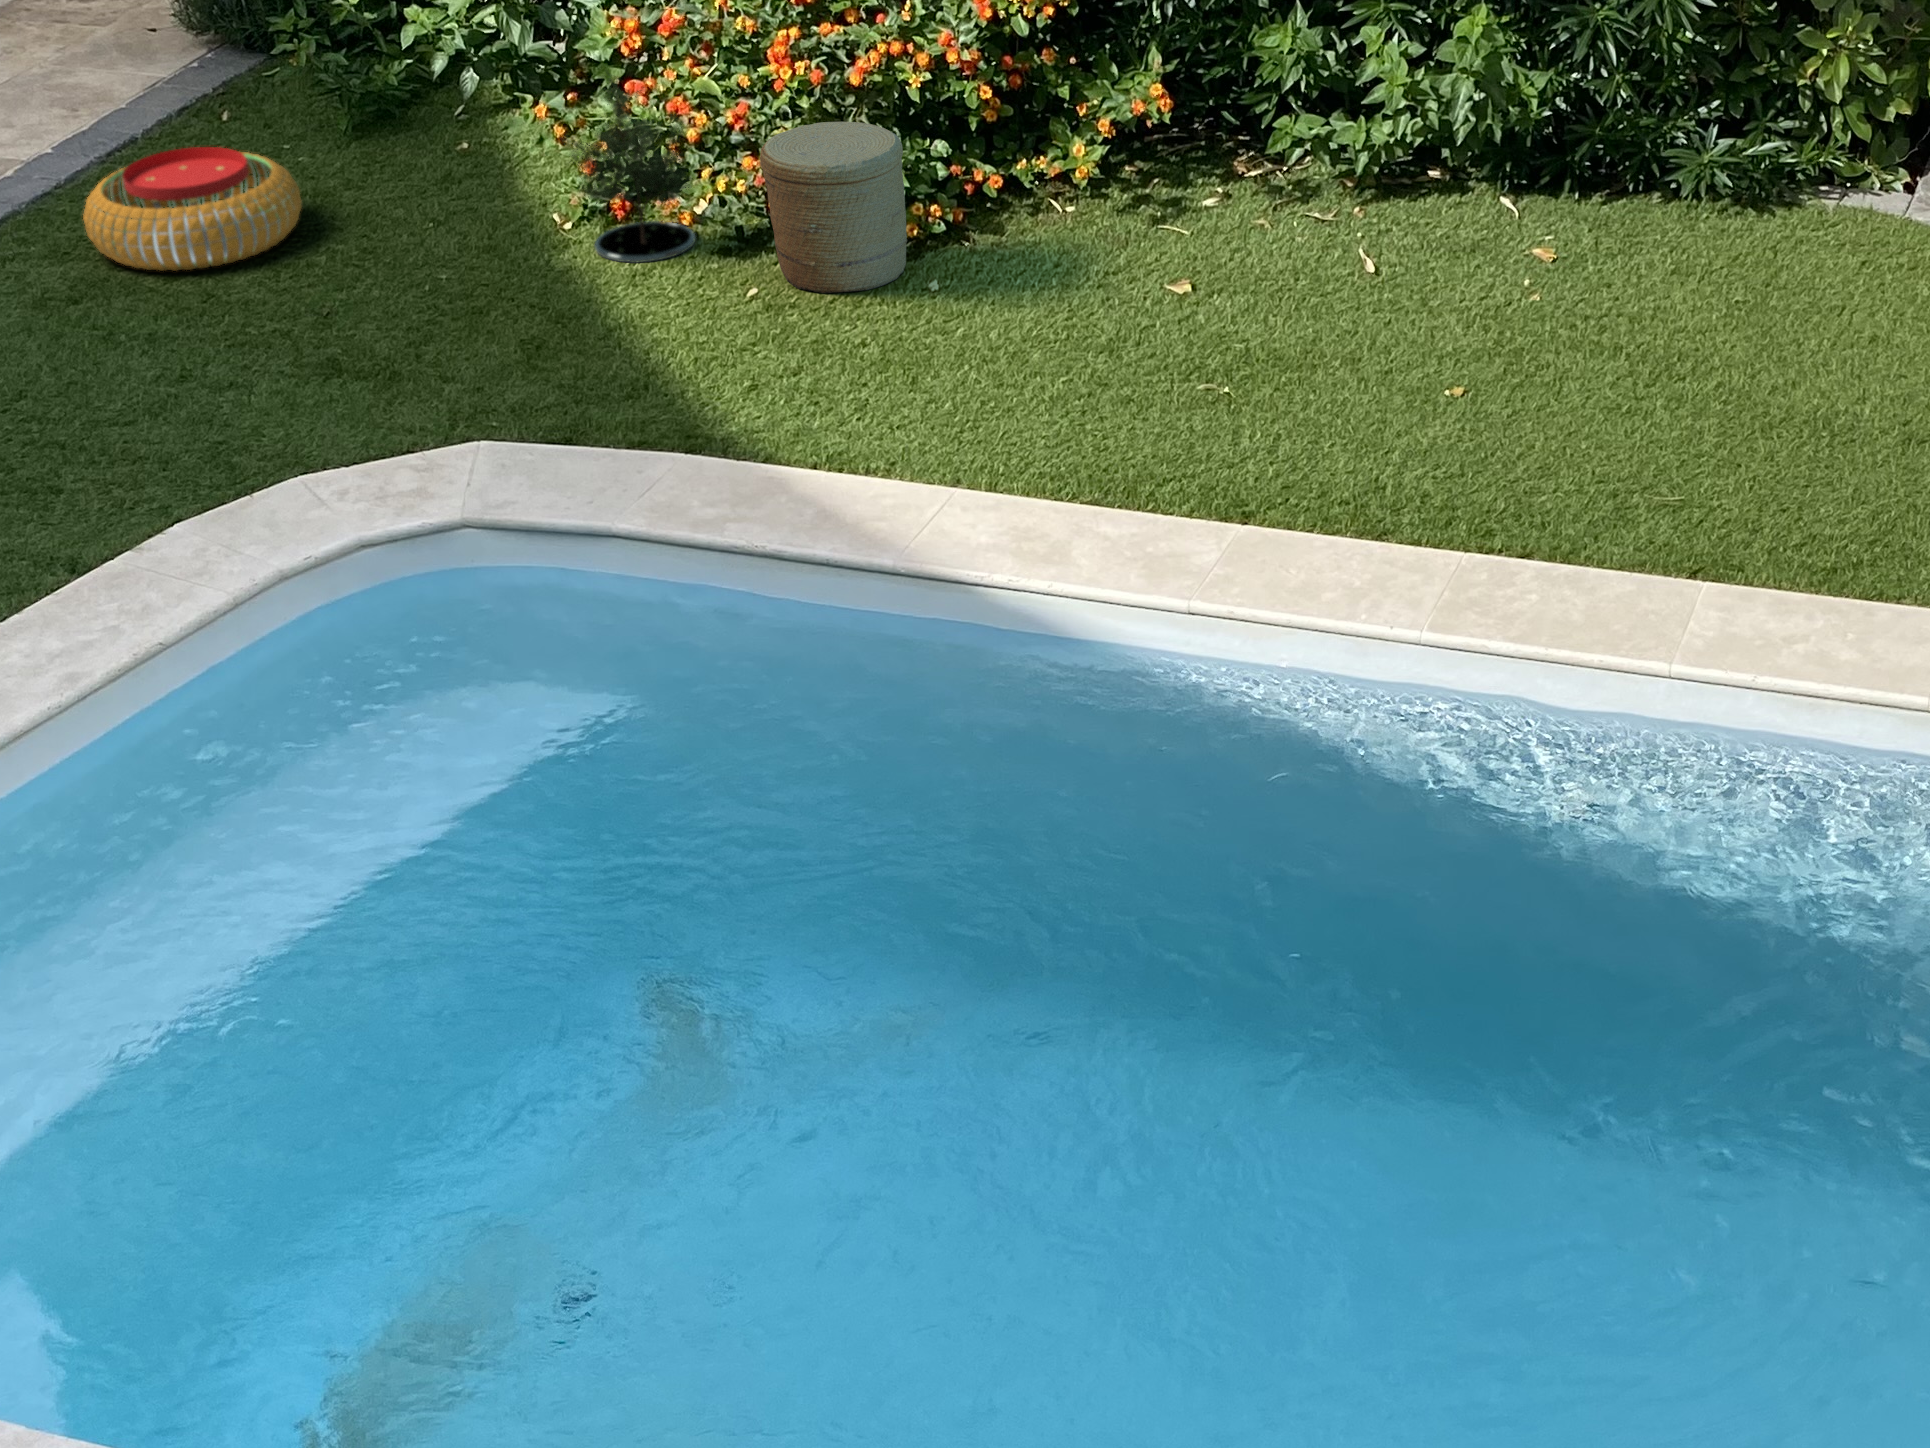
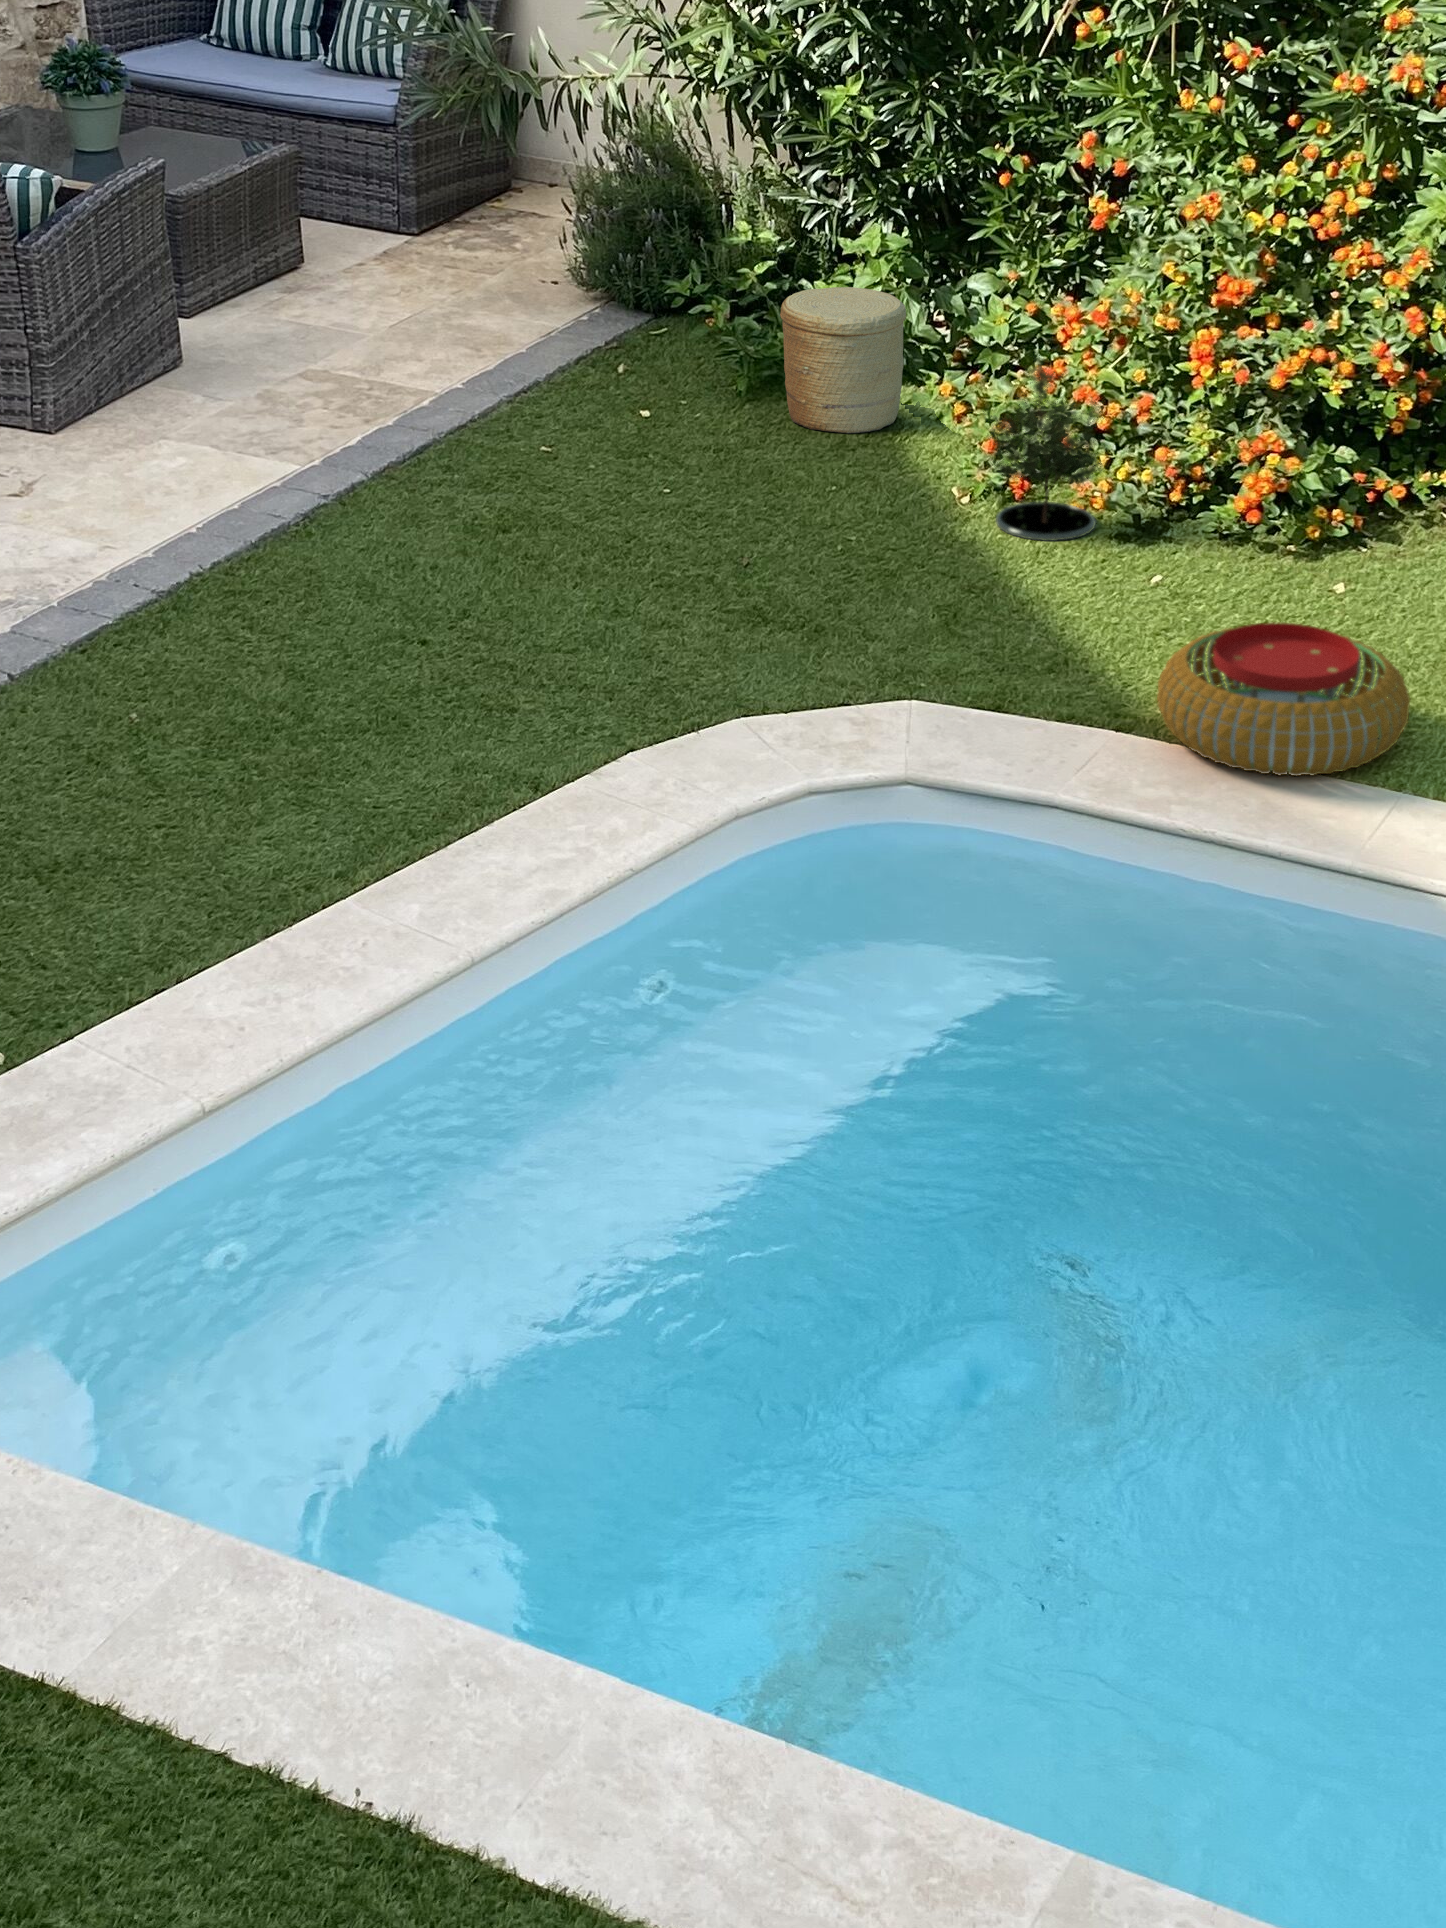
woven basket: present [760,122,907,293] -> present [780,287,906,433]
pouf: present [83,147,301,271] -> present [1157,622,1410,776]

